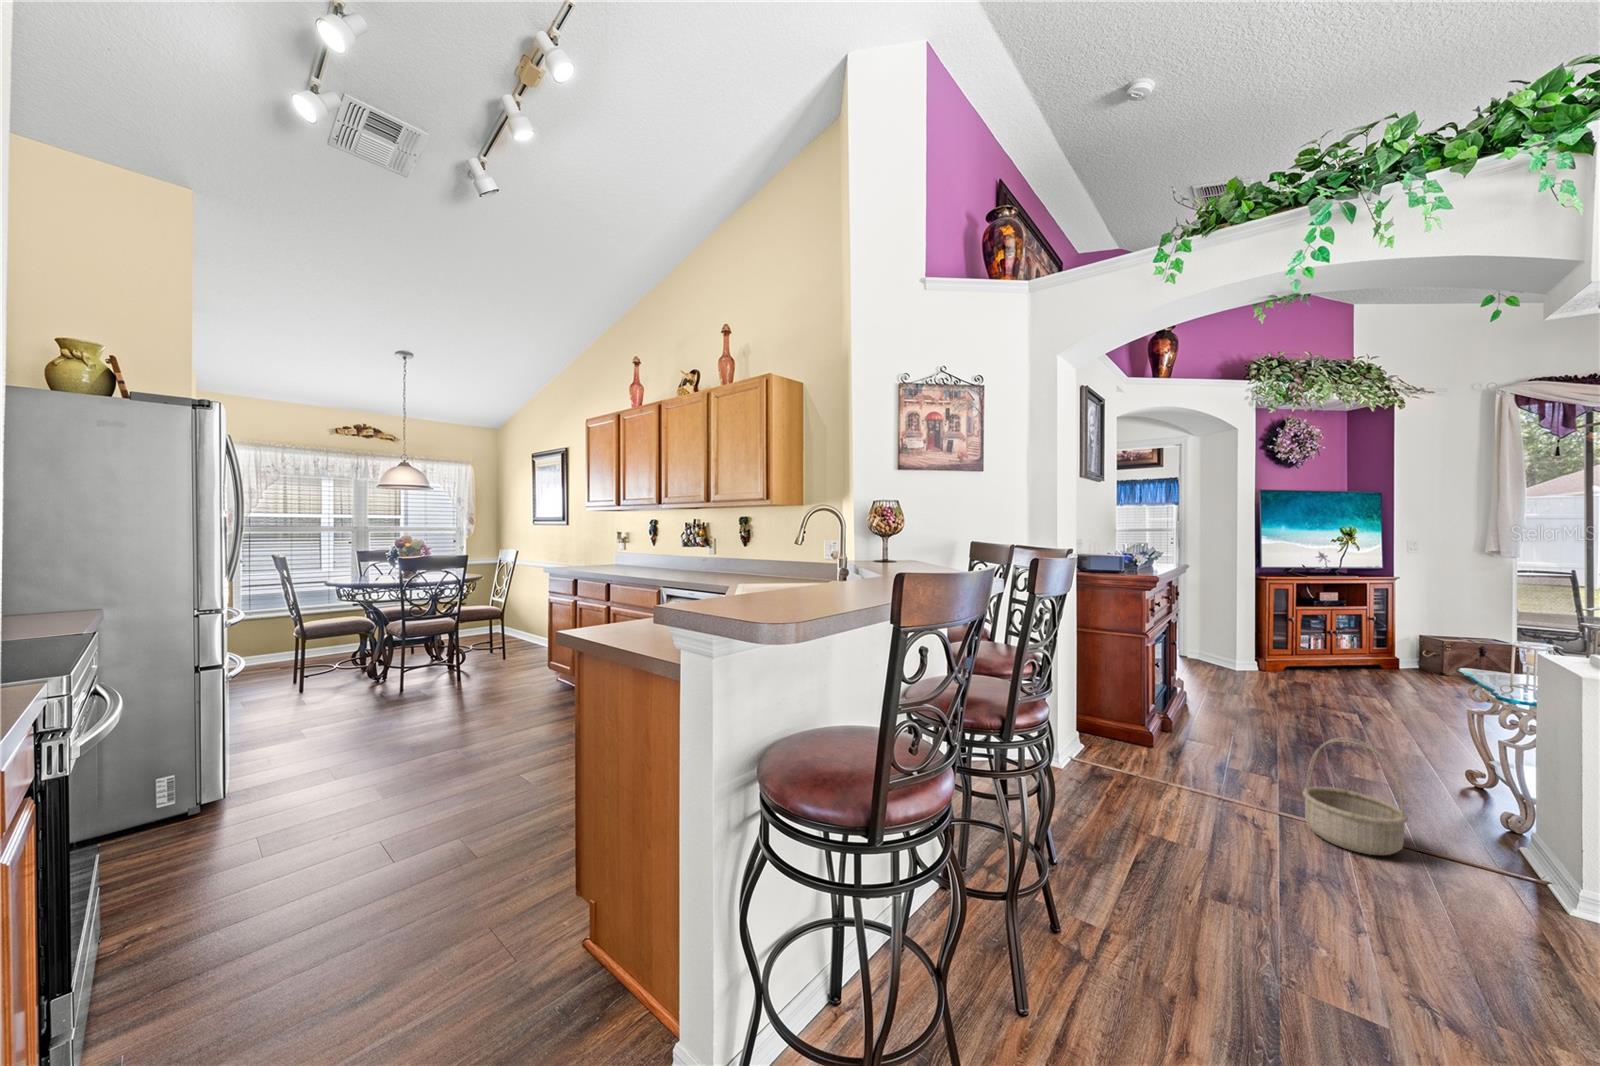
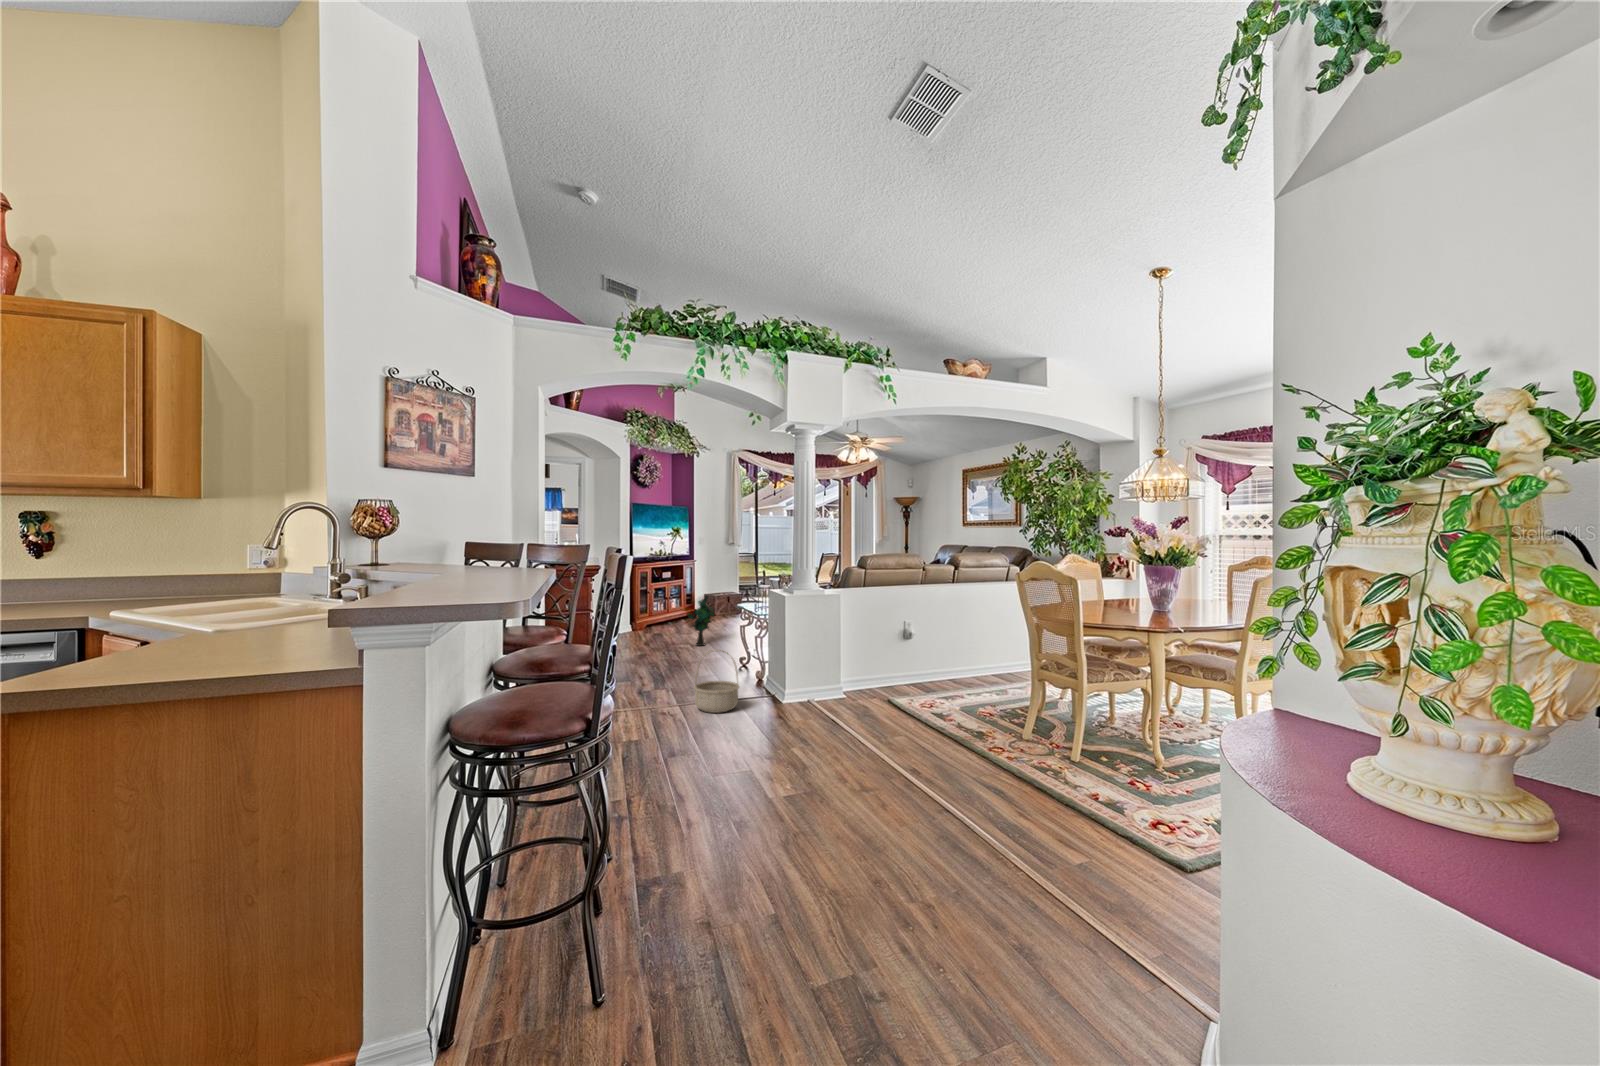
decorative plant: none [1348,638,1412,720] -> present [688,596,714,646]

